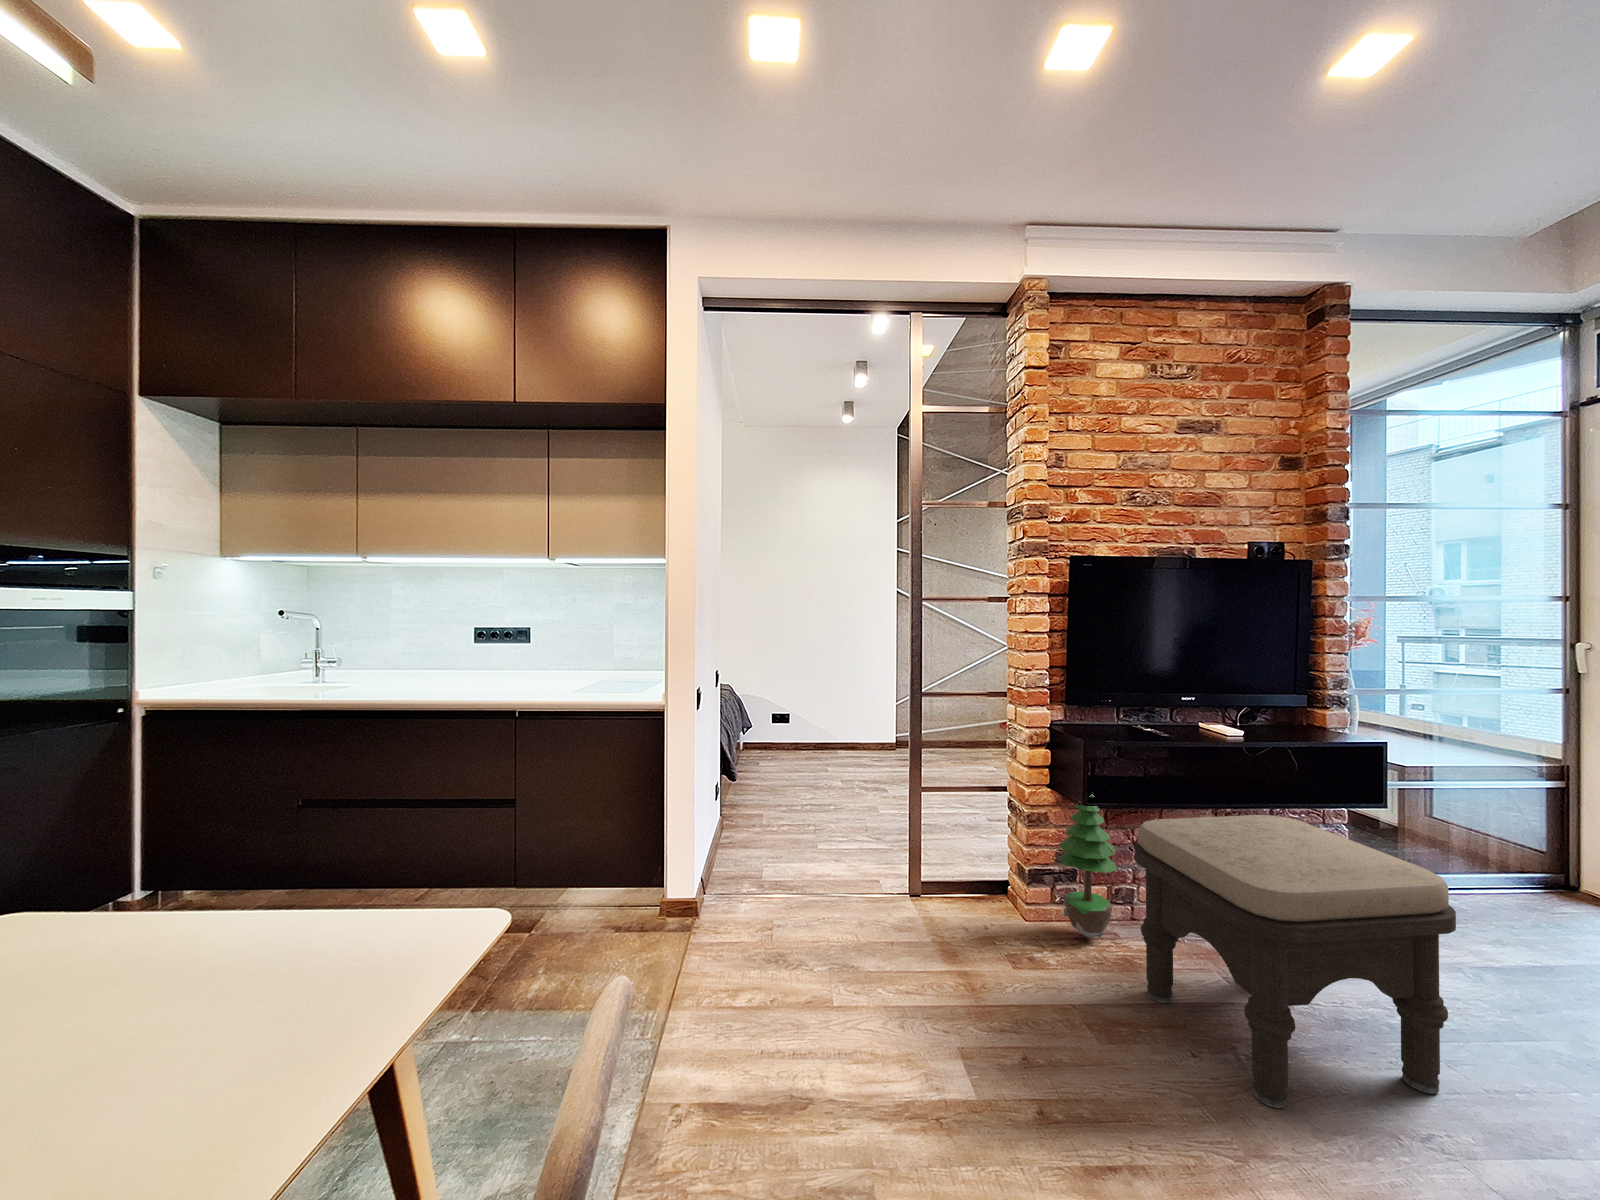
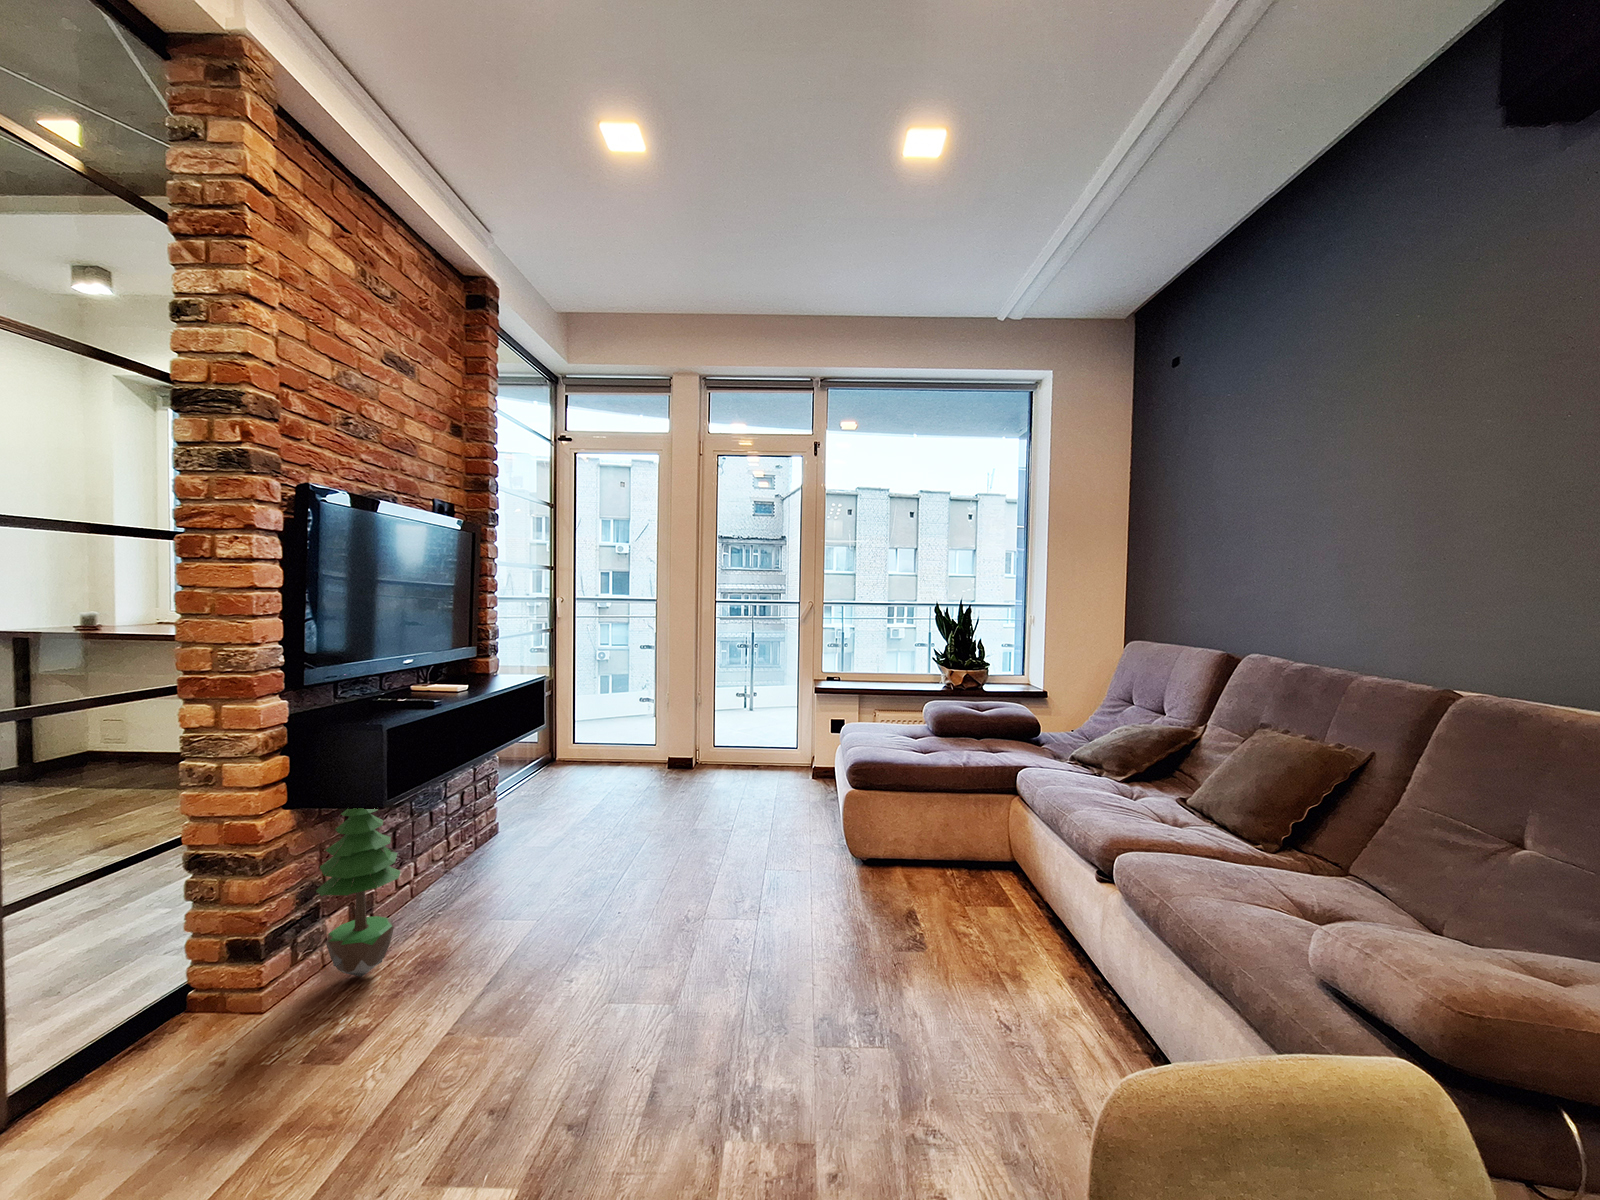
ottoman: present [1134,815,1456,1108] -> none [465,748,681,976]

